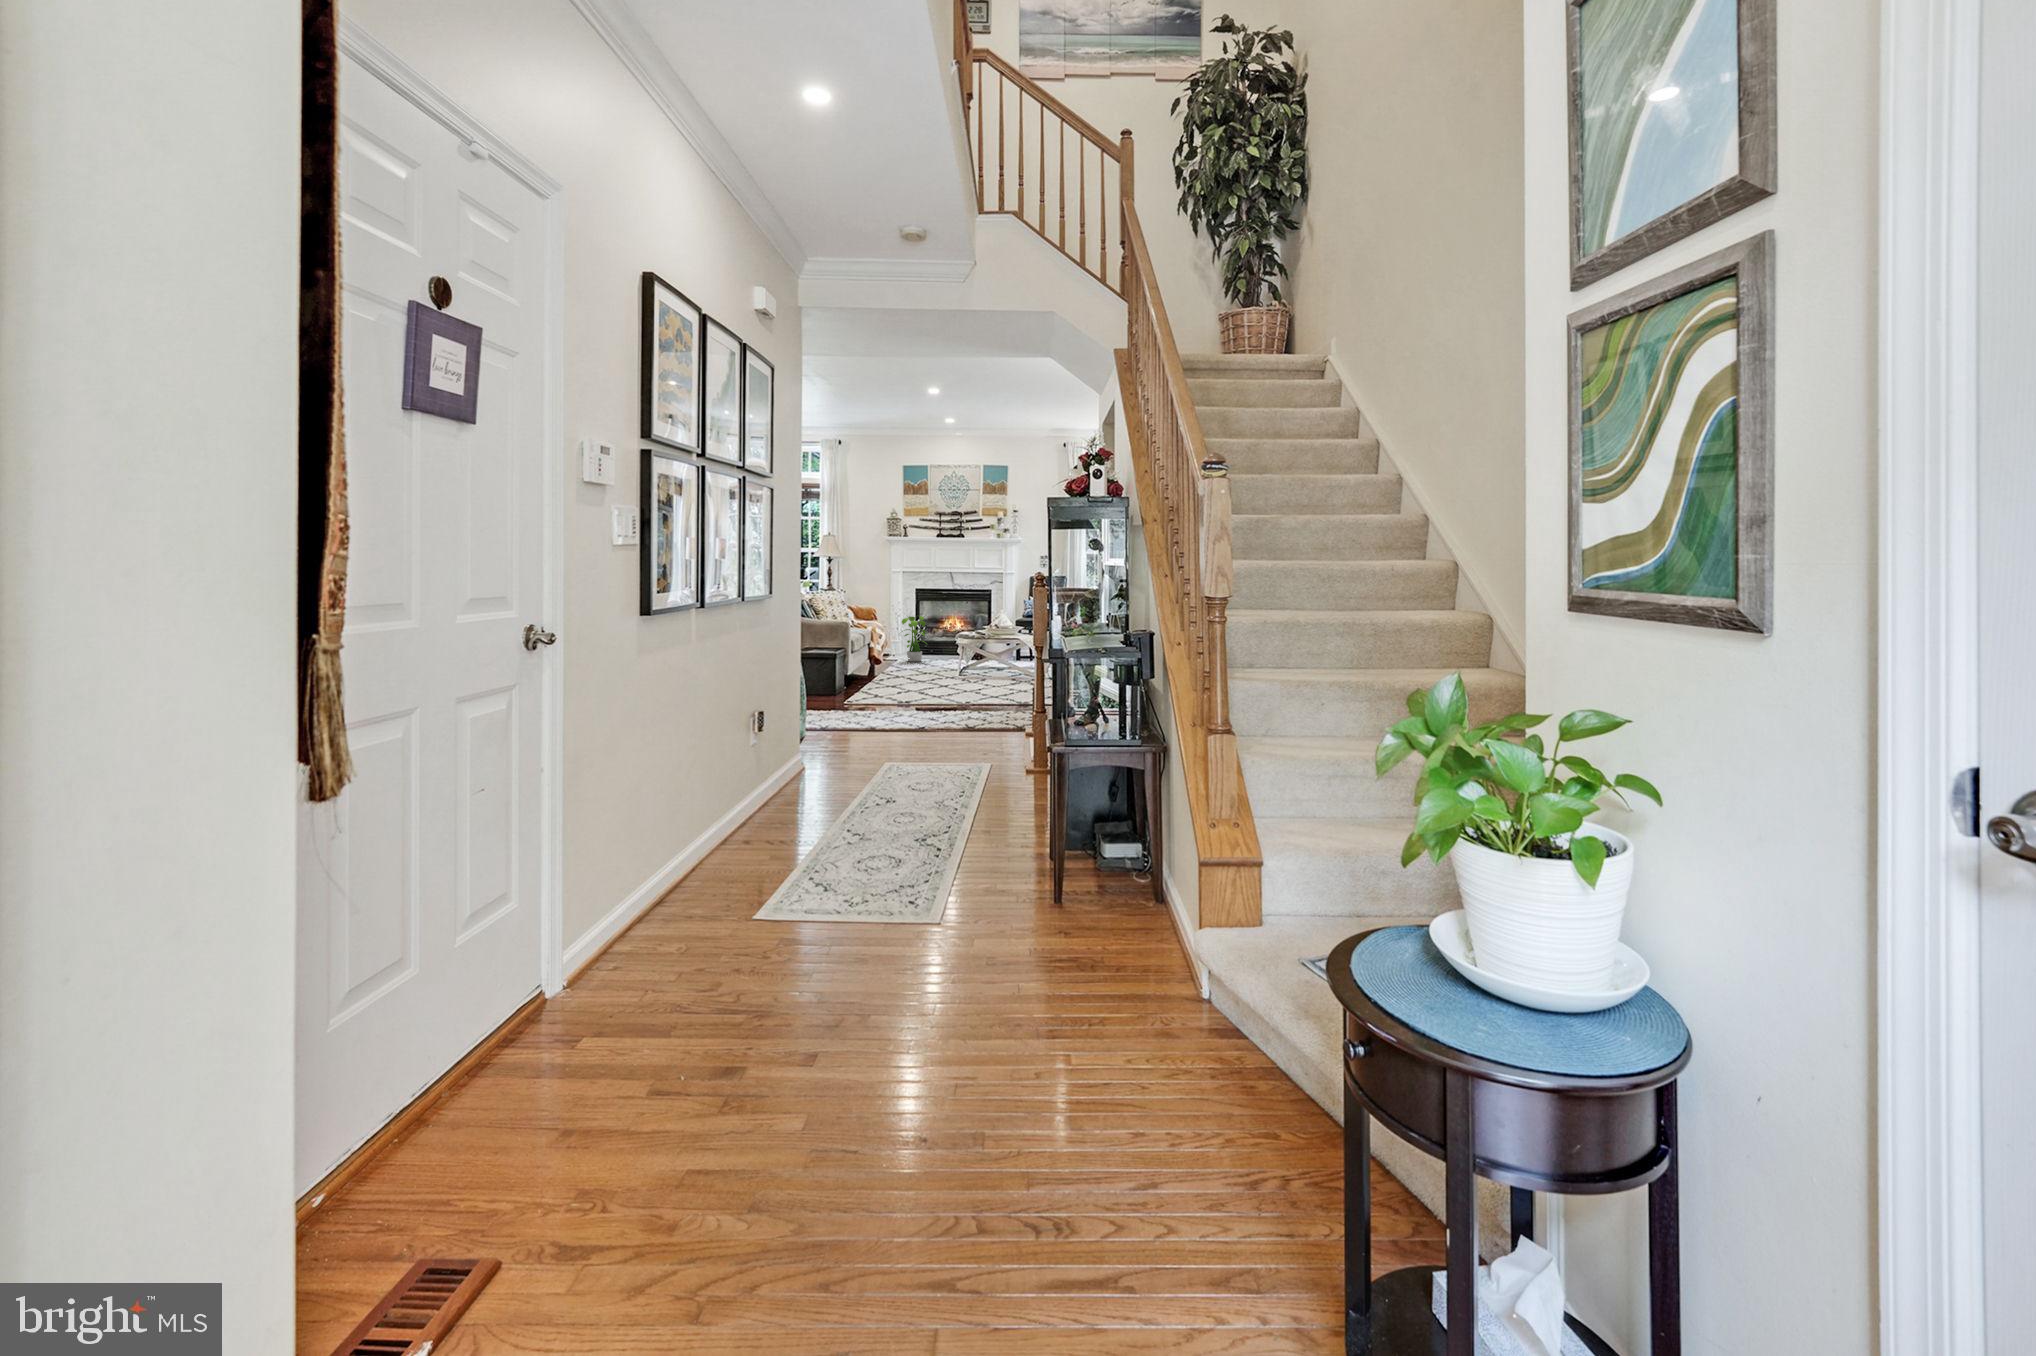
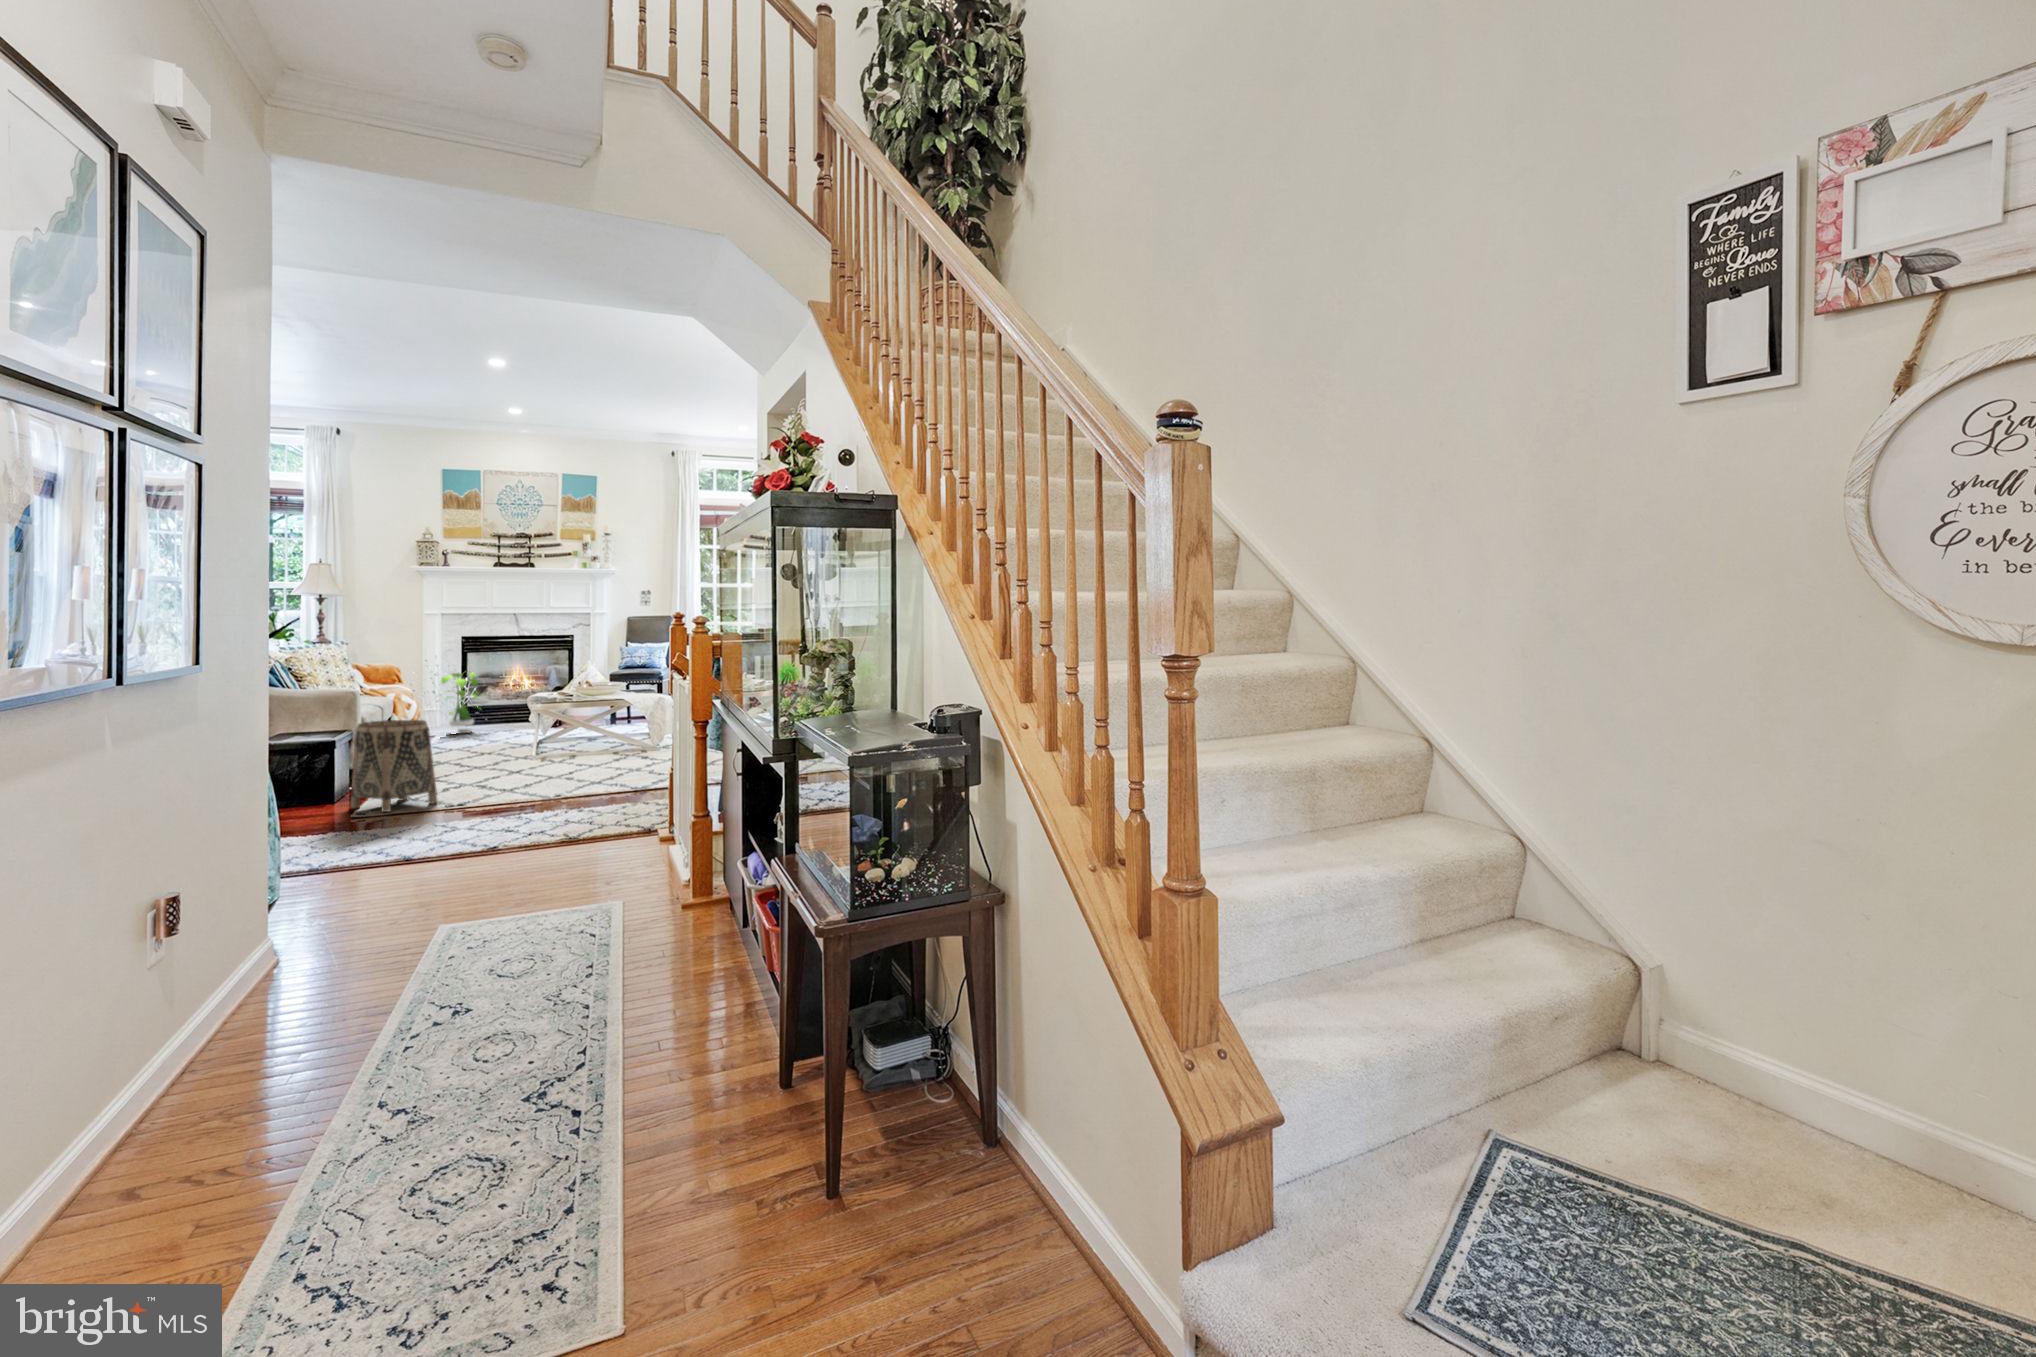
basket: none [845,645,893,705] -> present [351,720,437,812]

